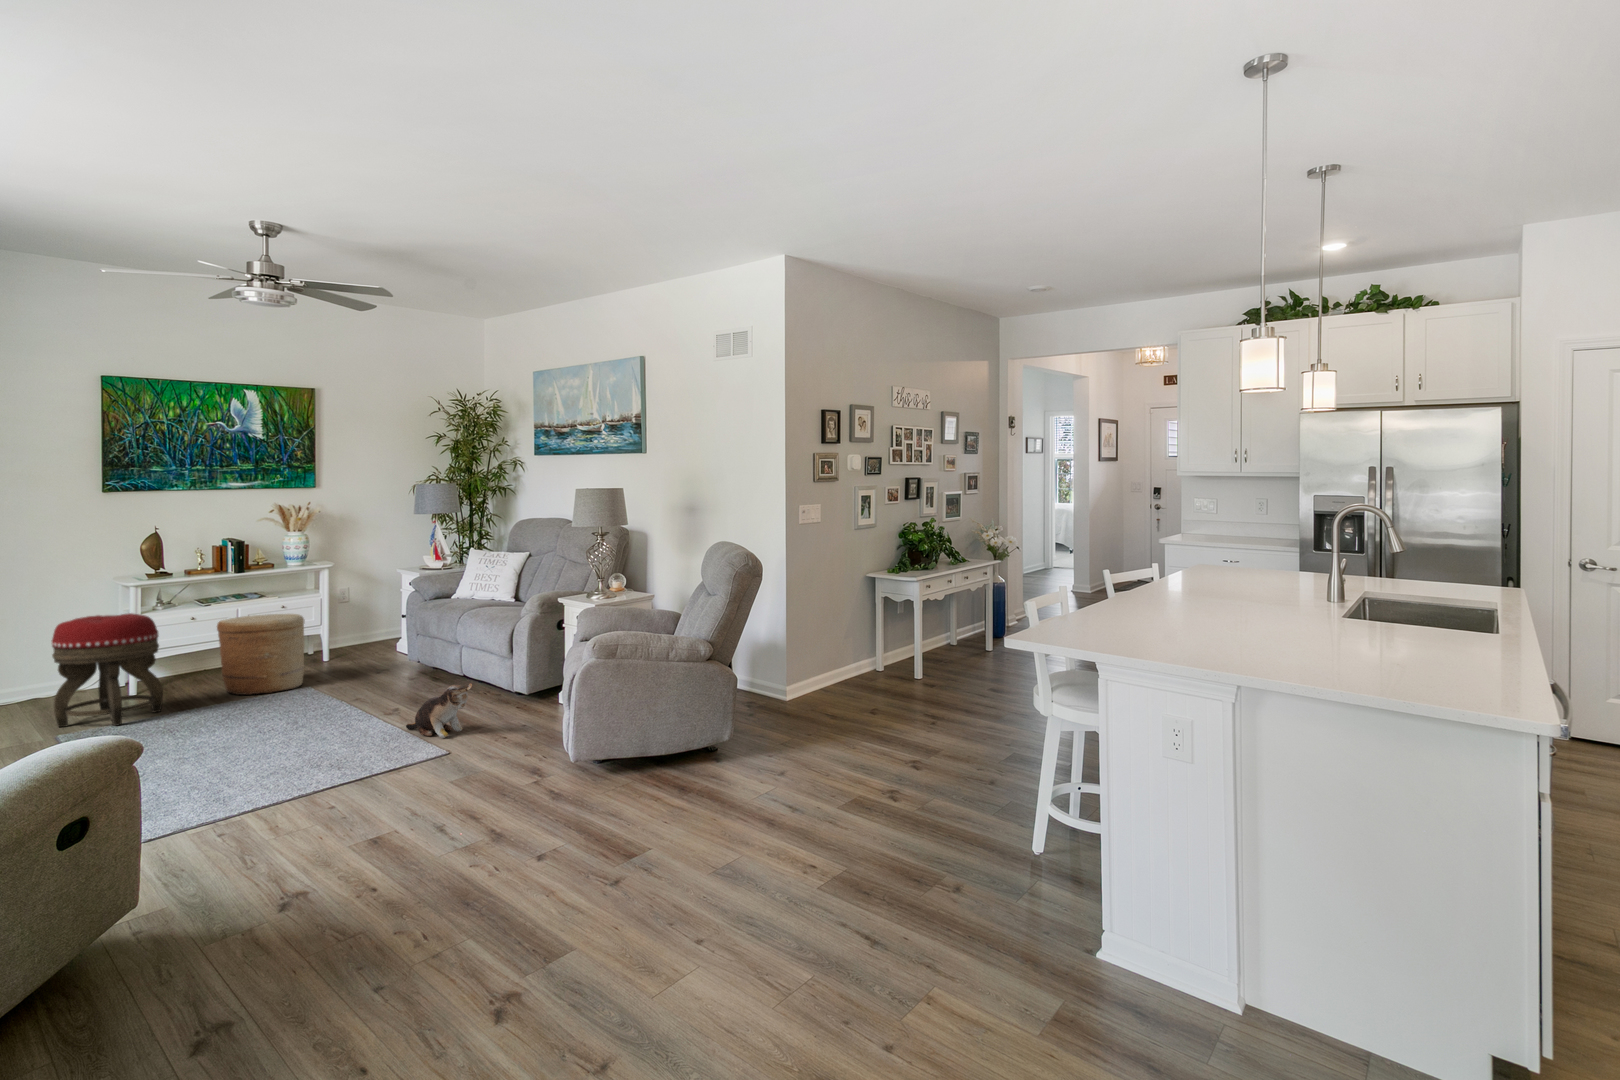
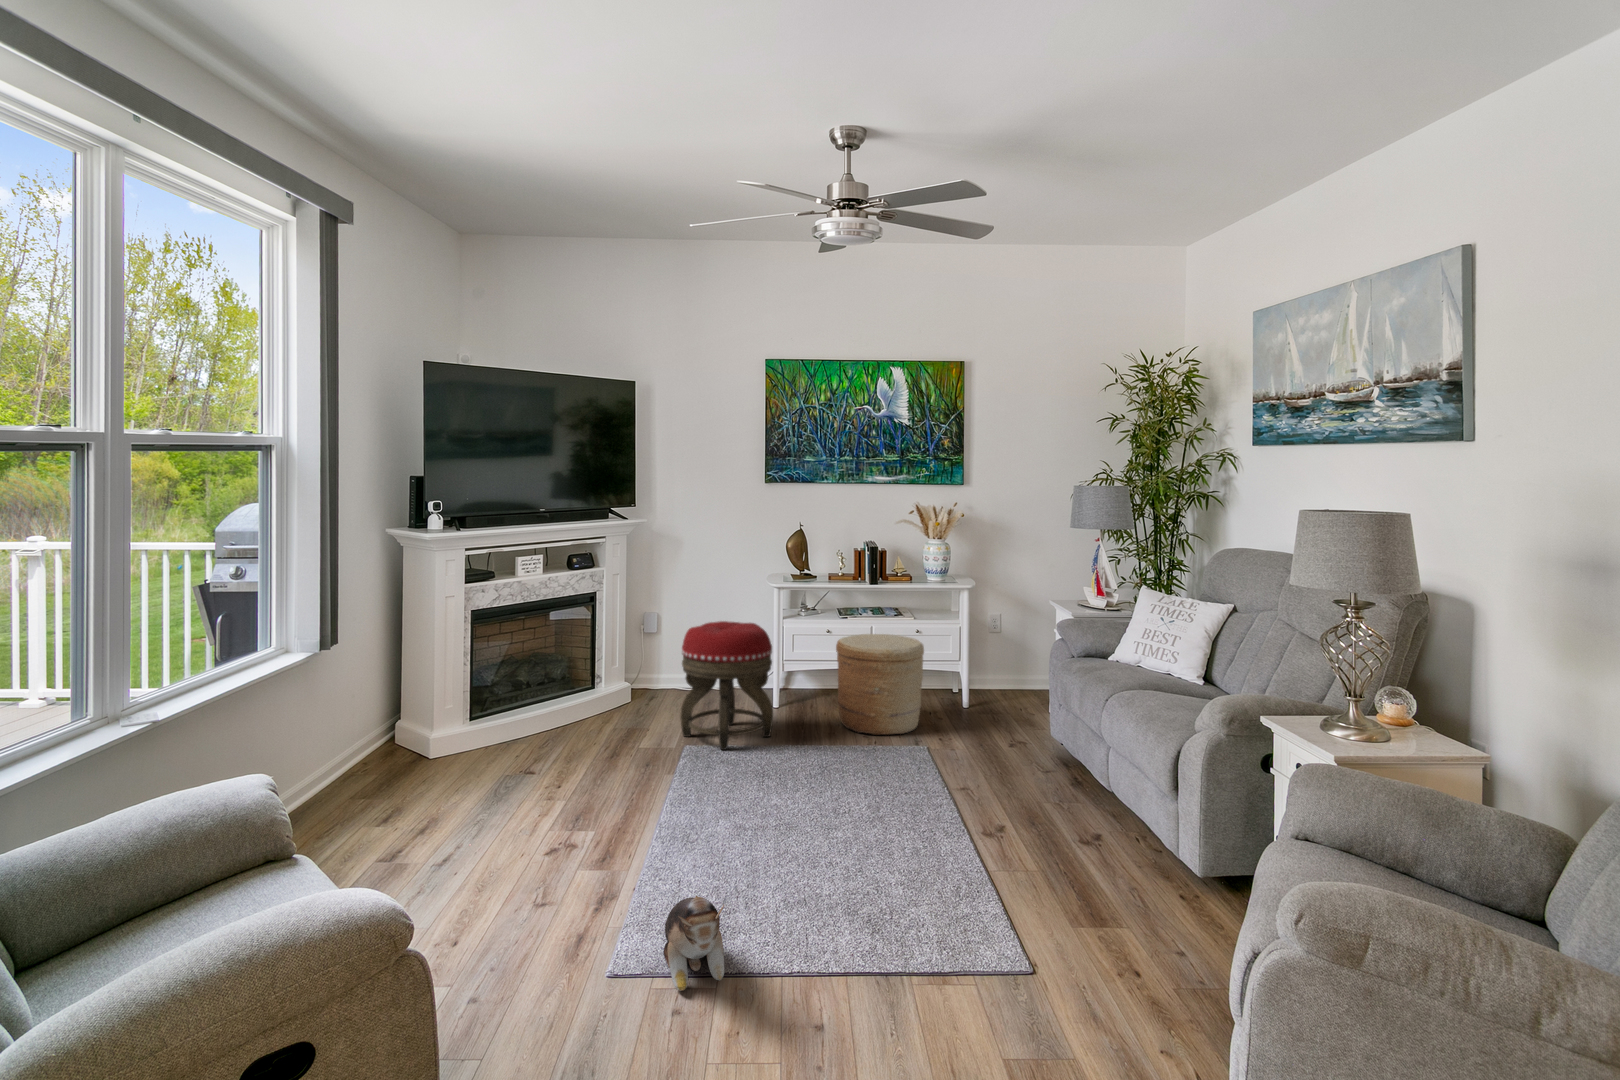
plush toy: present [406,684,472,738] -> present [664,896,724,991]

